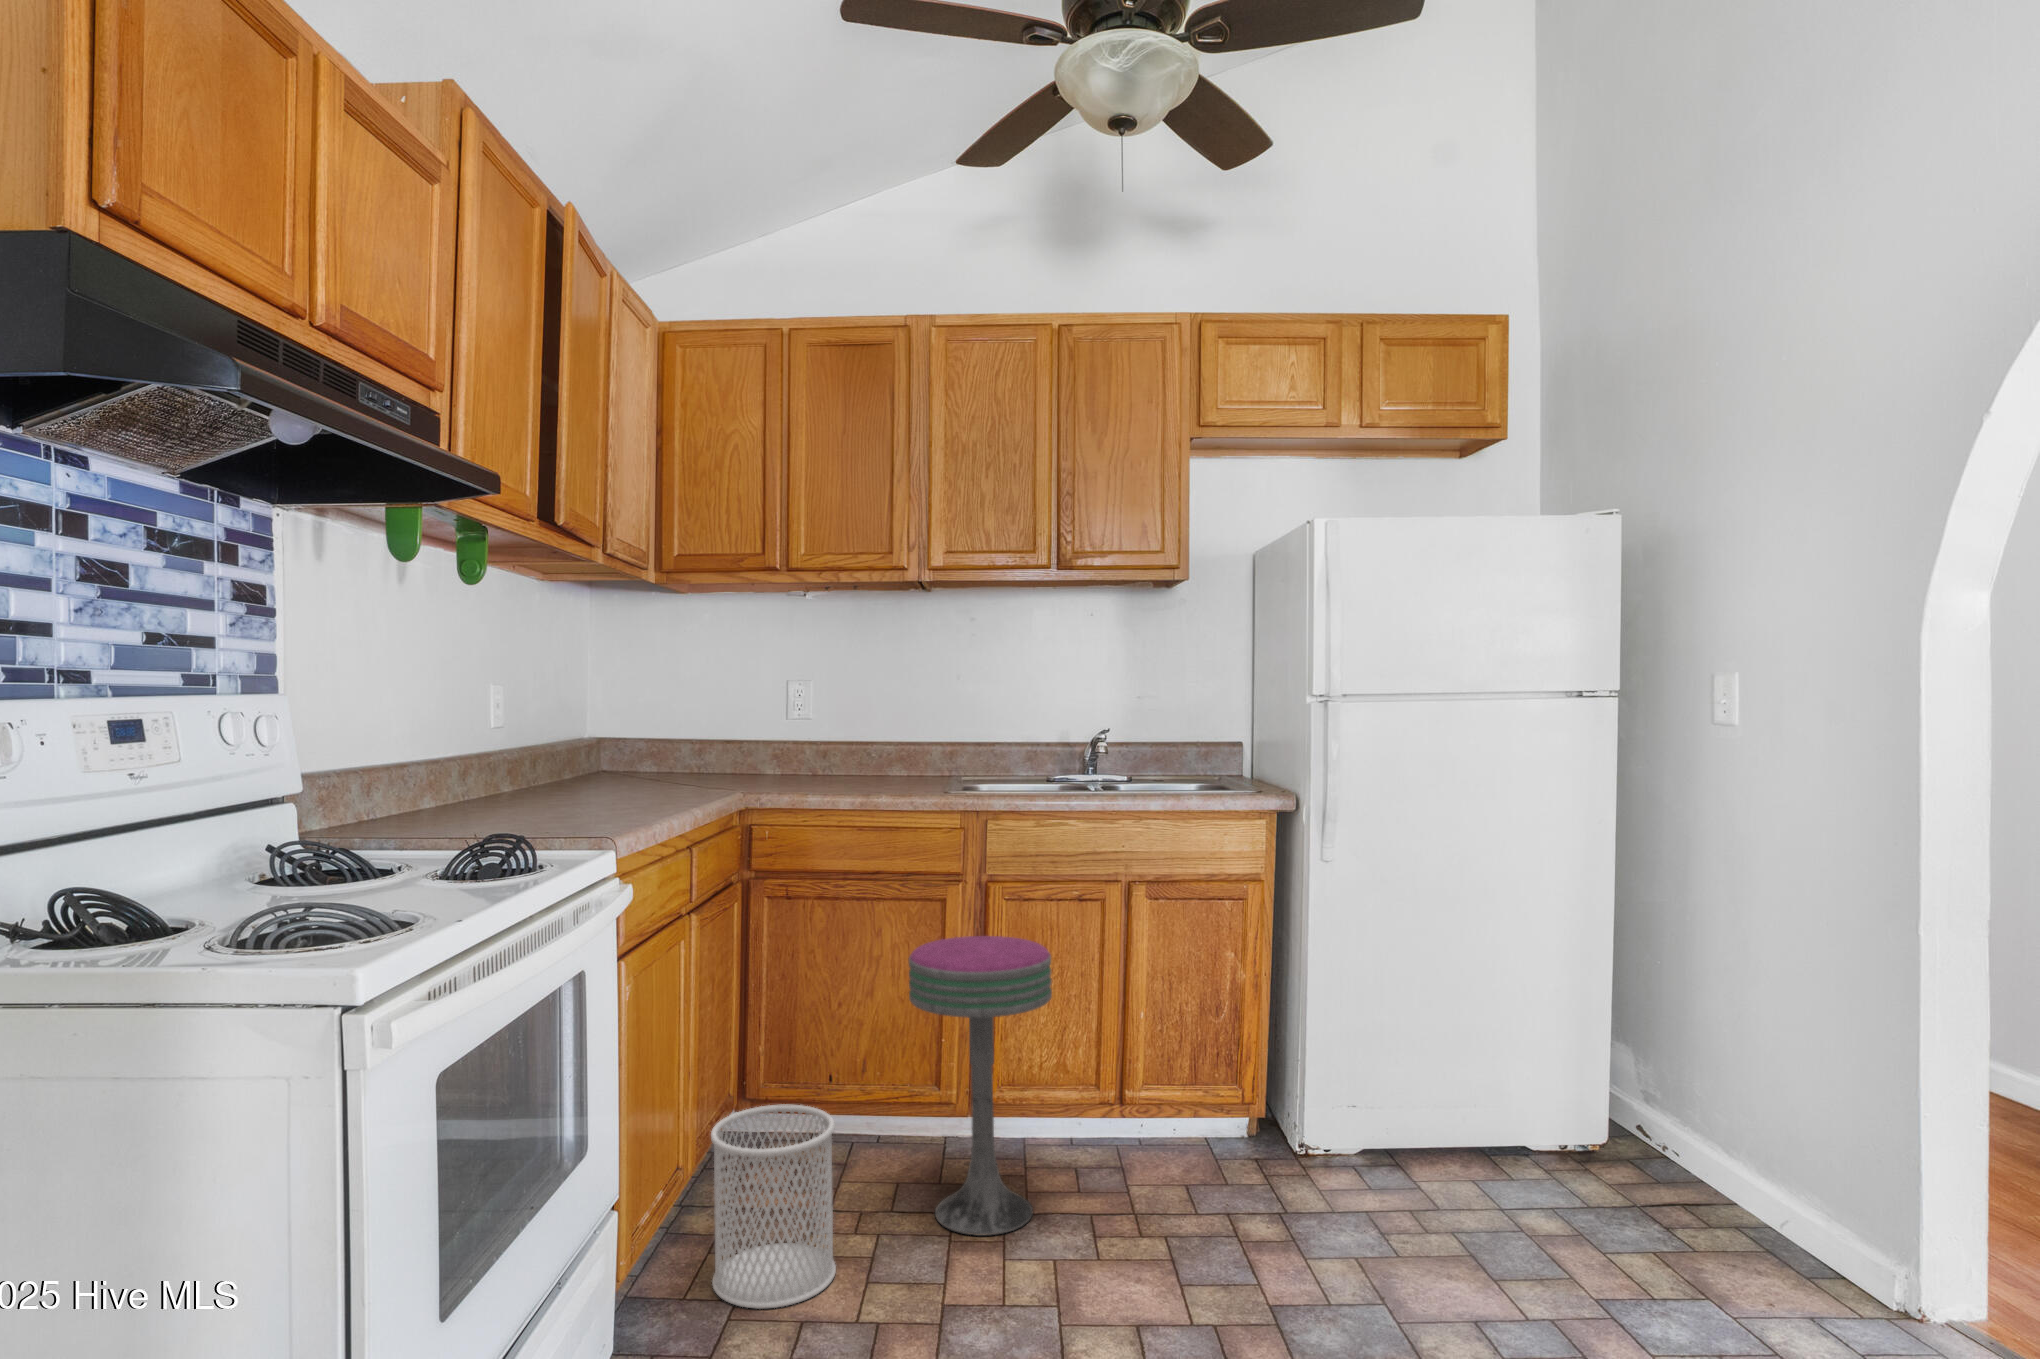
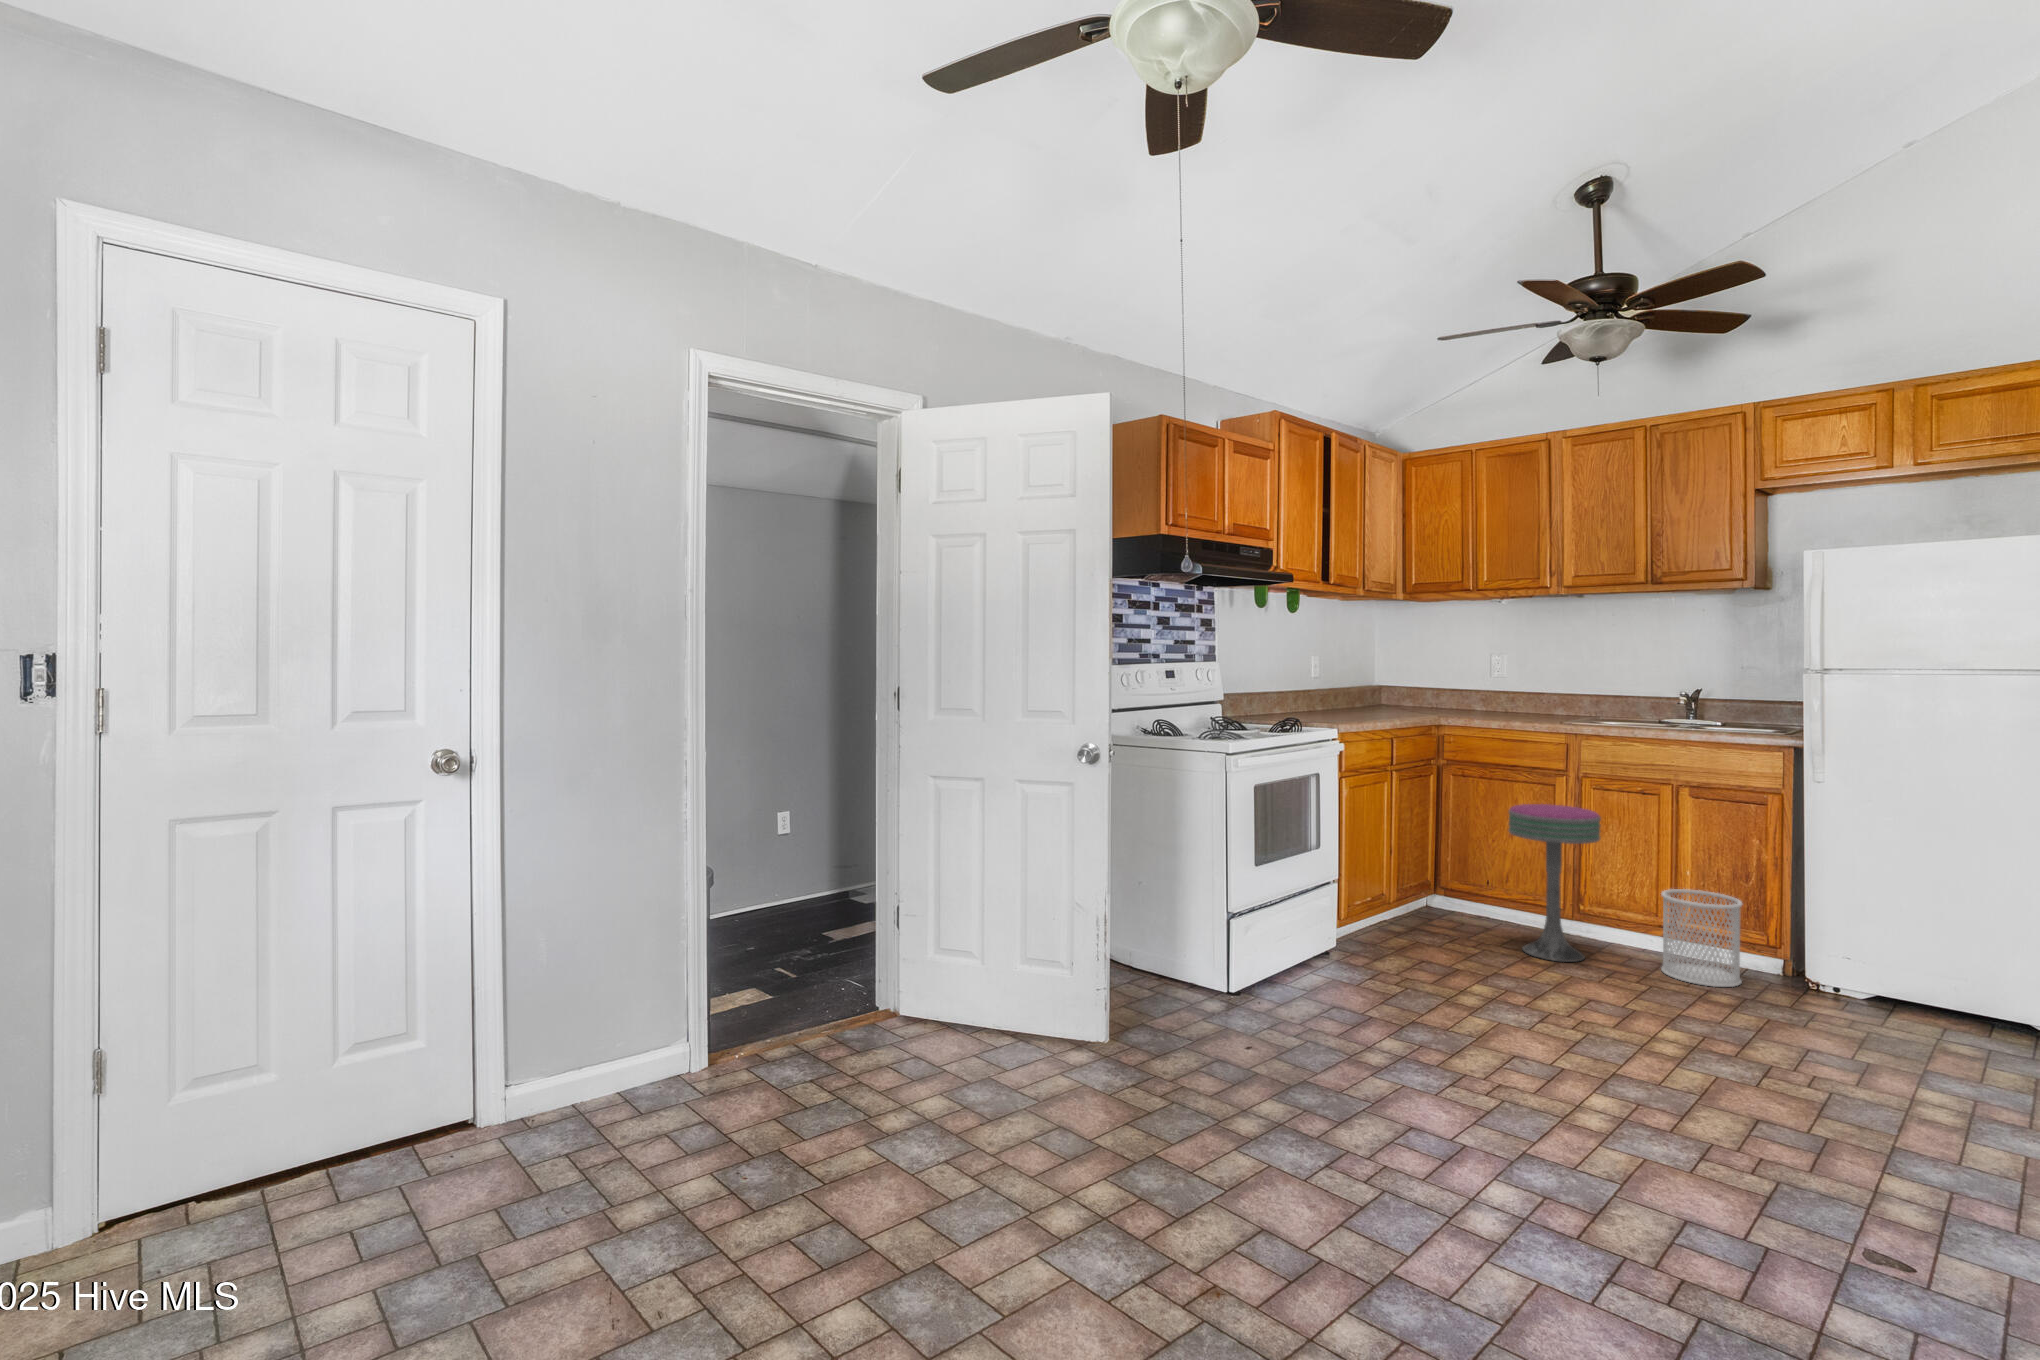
wastebasket: present [711,1104,836,1309] -> present [1661,889,1742,987]

